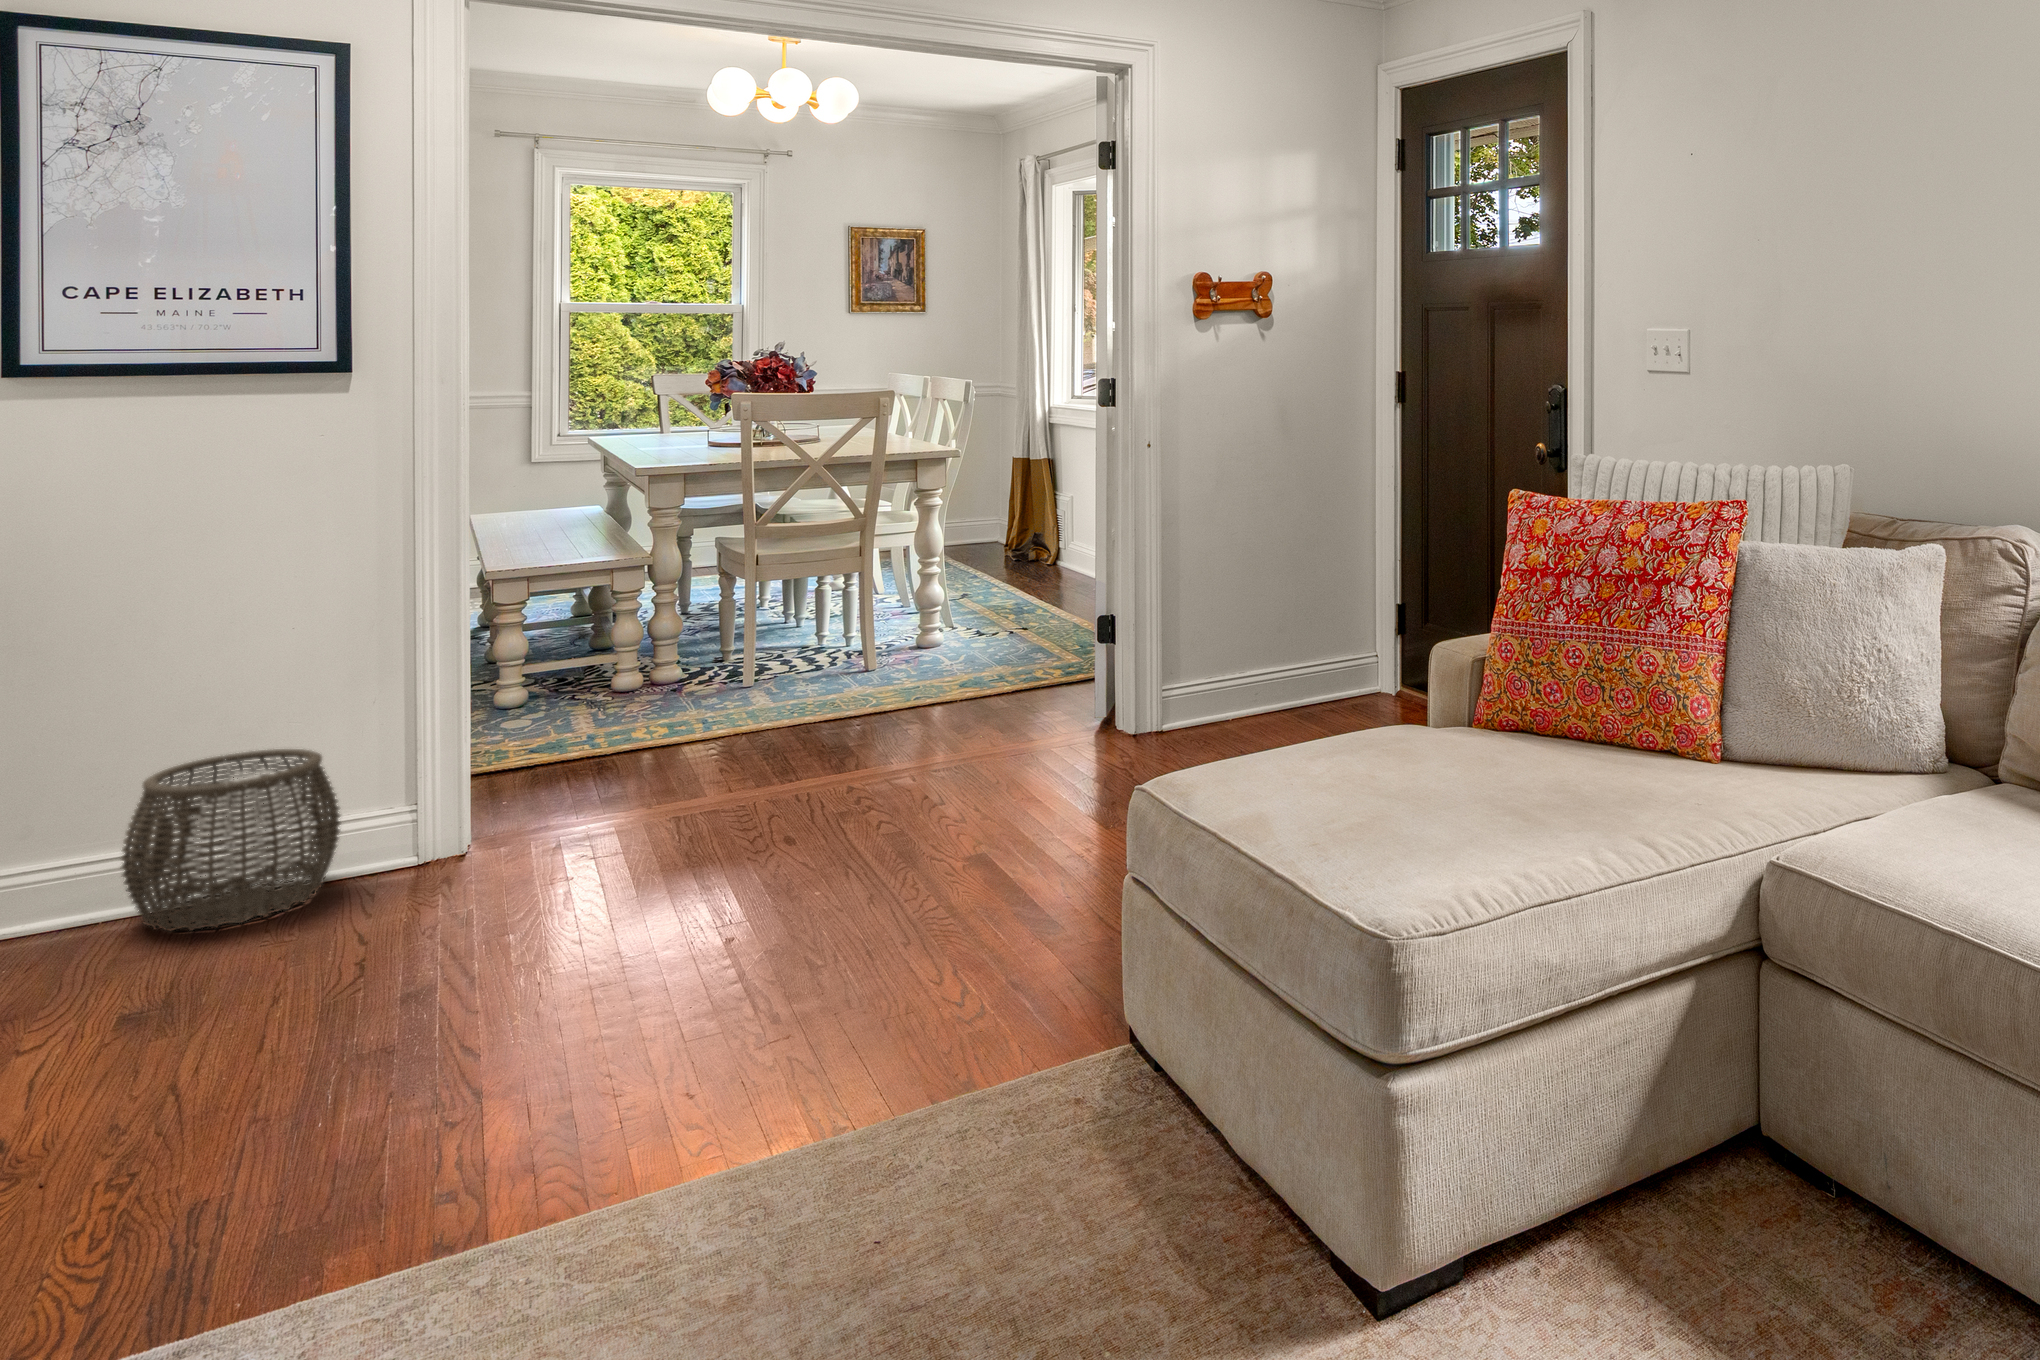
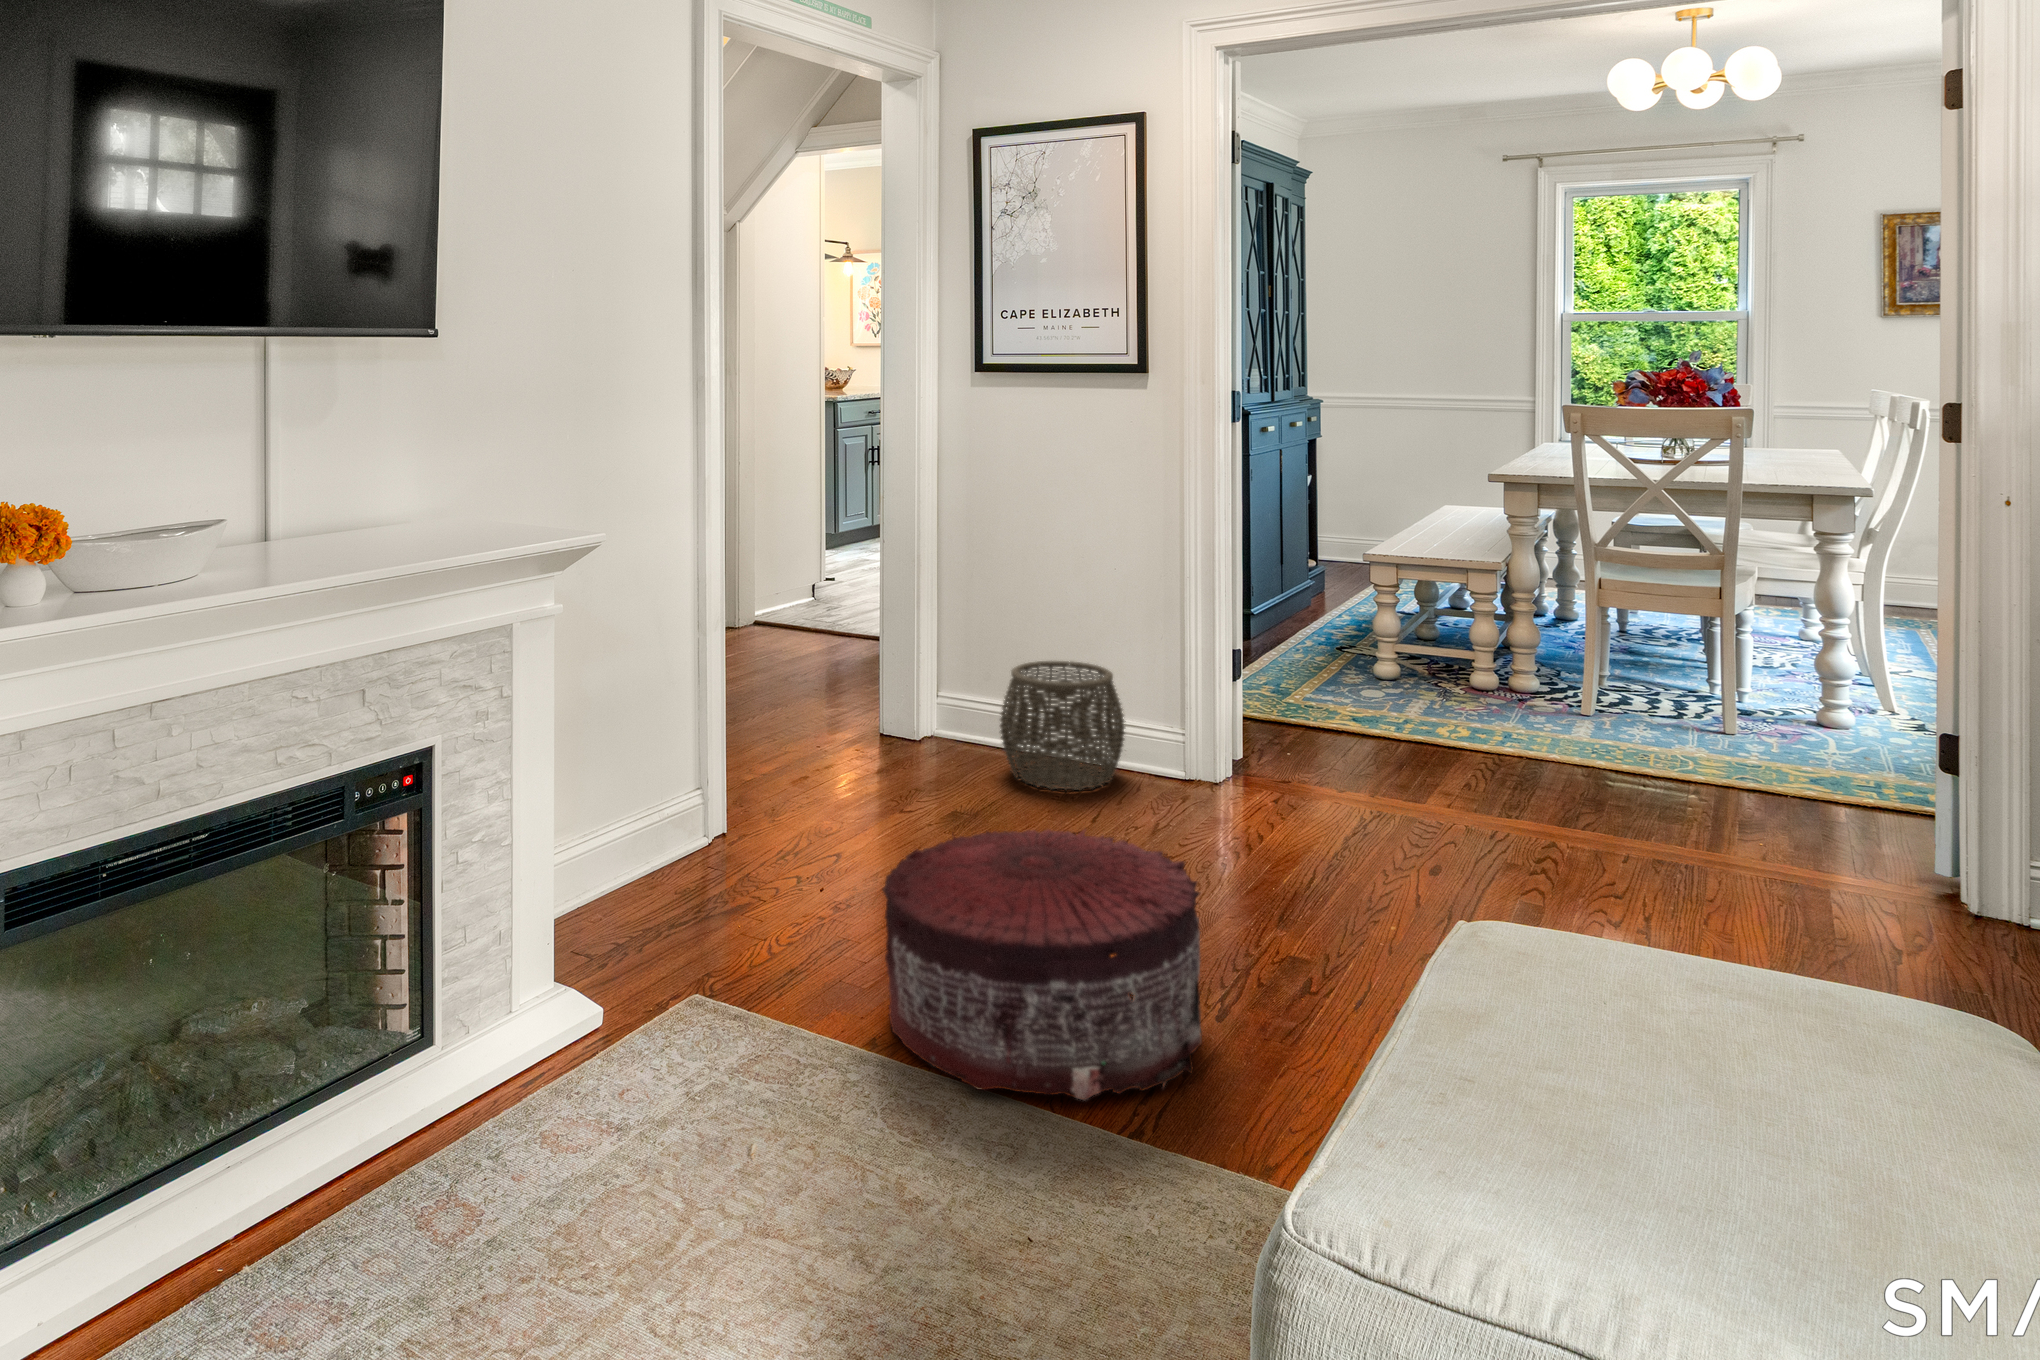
pouf: none [346,870,803,1211] -> present [883,829,1202,1100]

